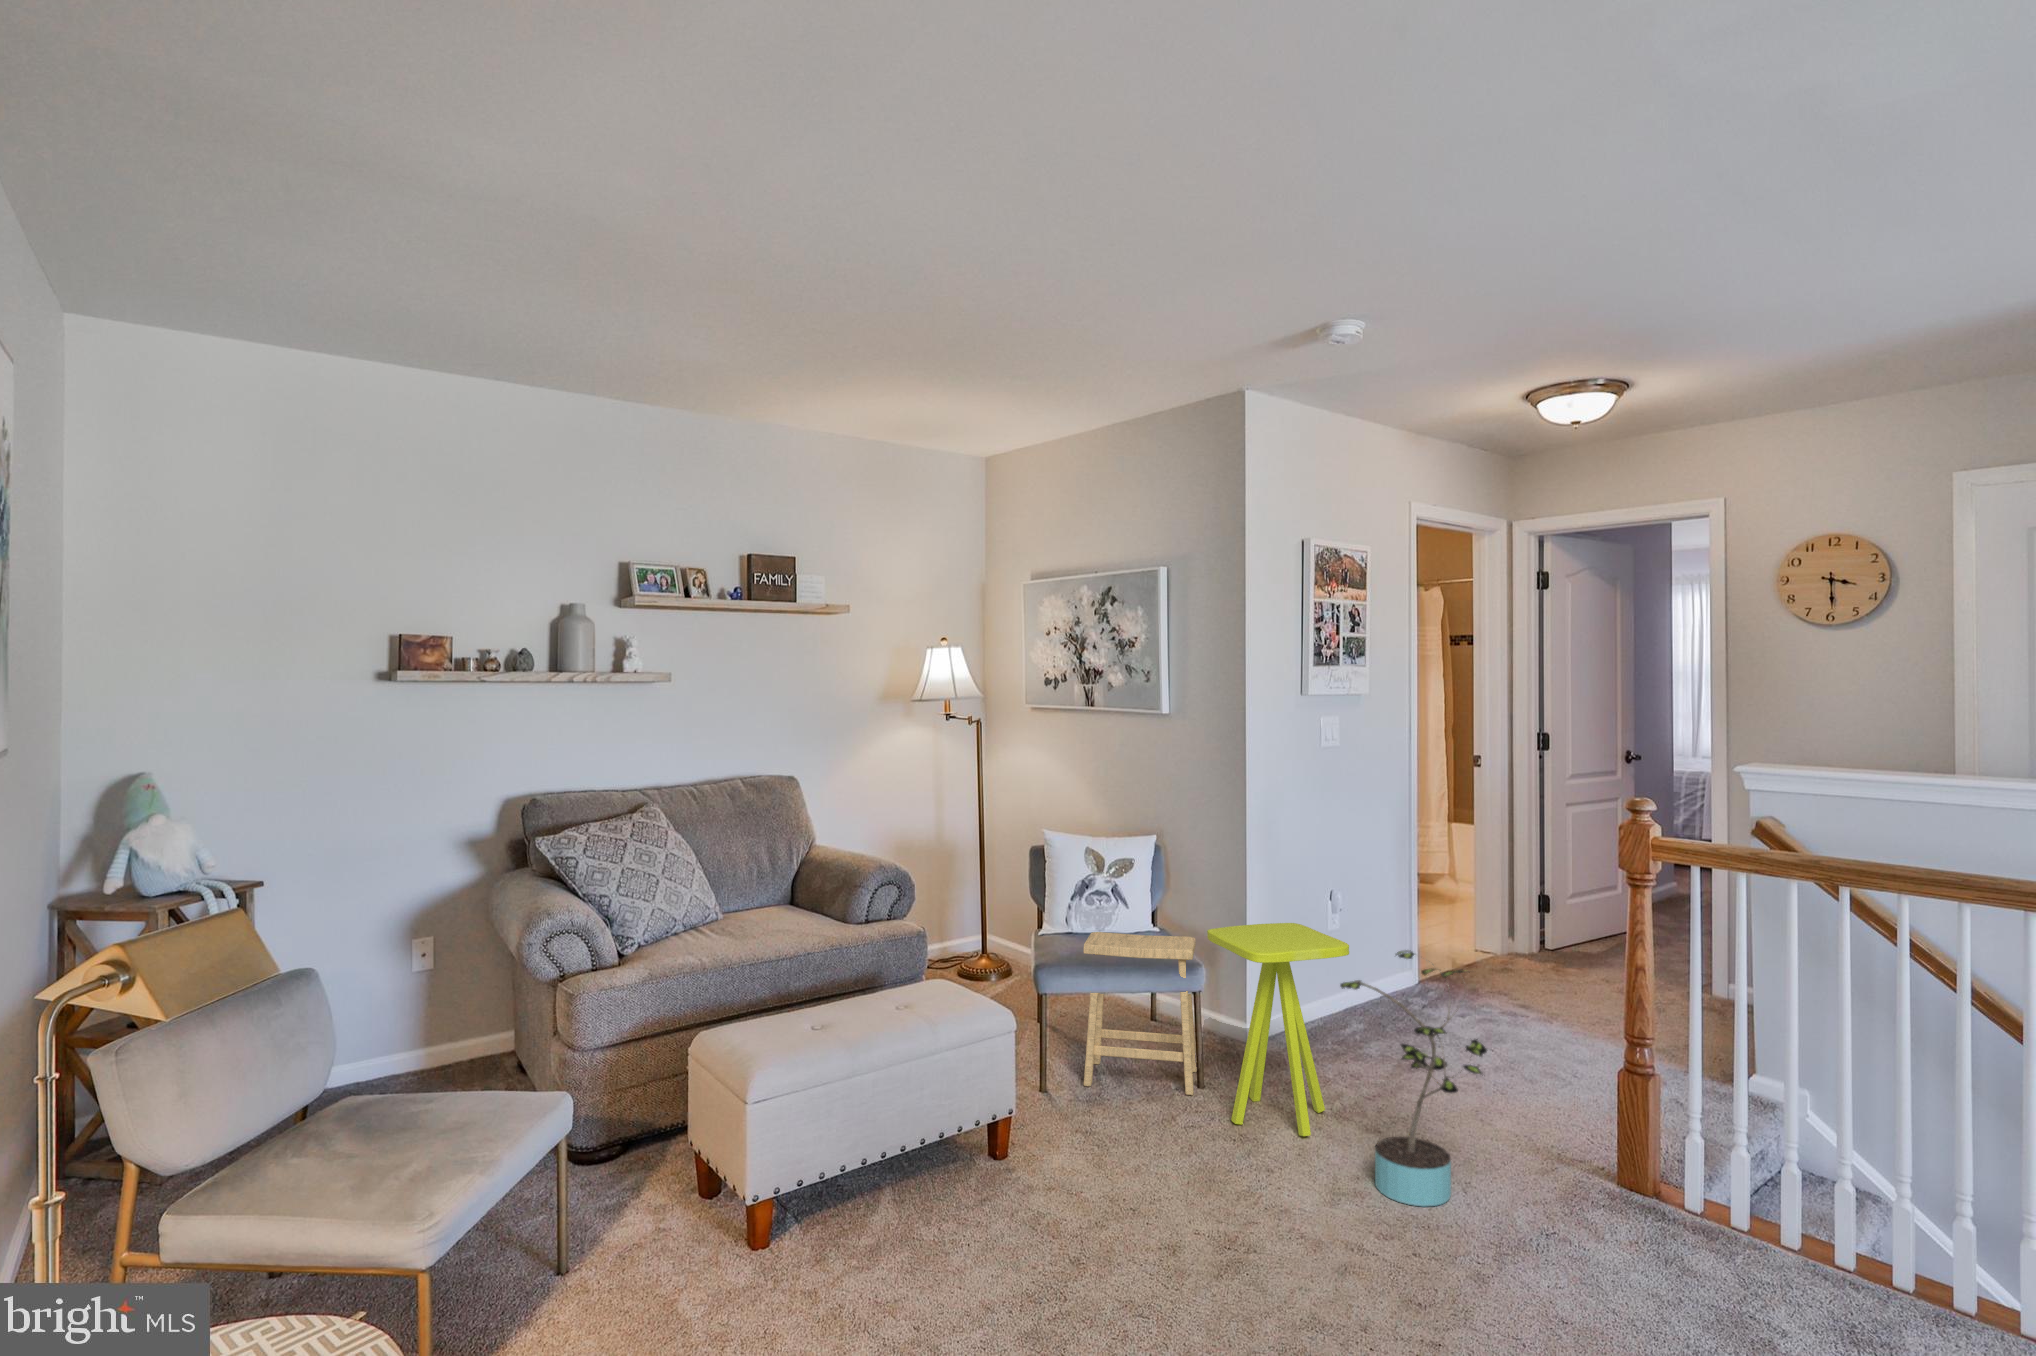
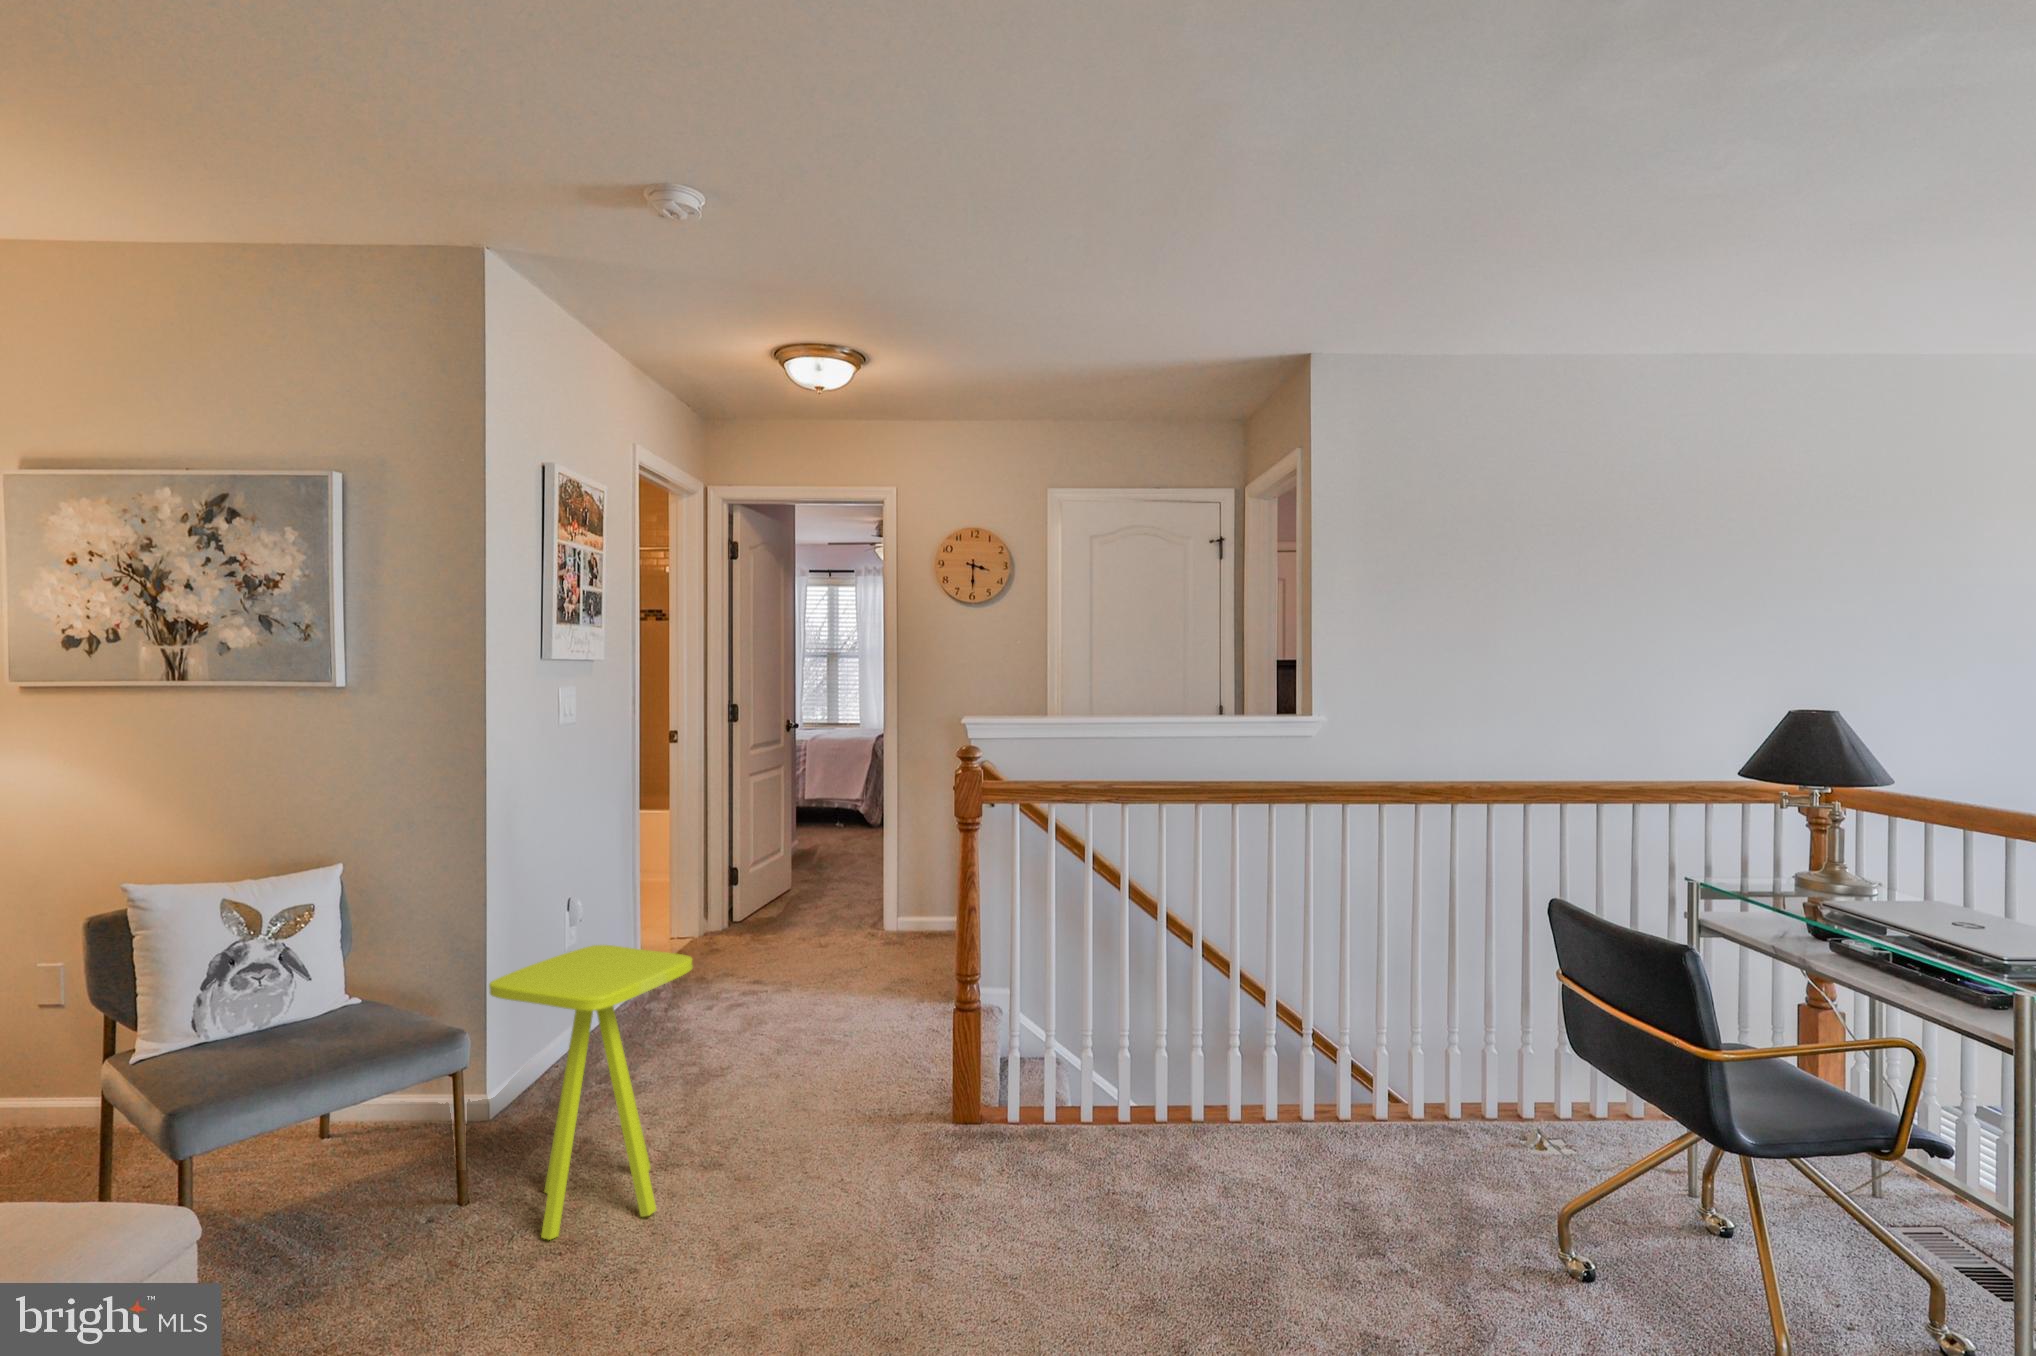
footstool: present [1083,932,1197,1095] -> none [252,998,462,1289]
potted plant: present [1340,951,1487,1206] -> none [724,946,896,1249]

